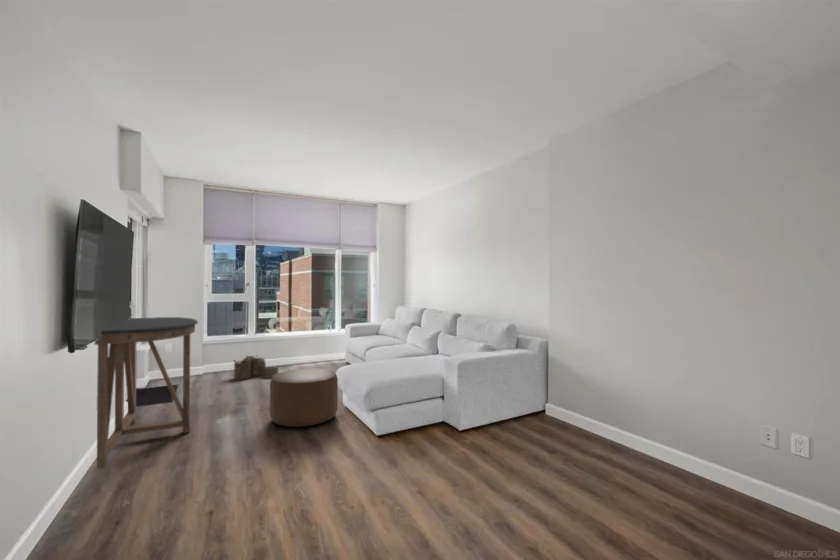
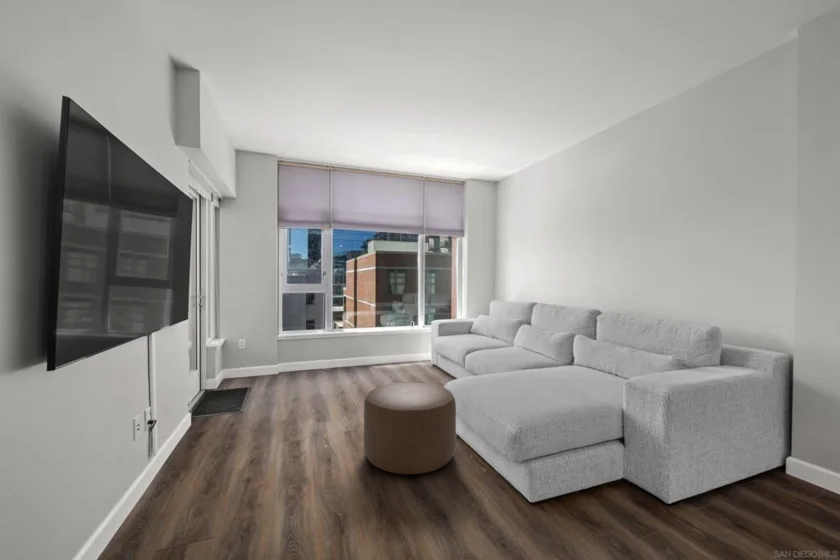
console table: present [94,317,198,468] -> none [109,310,269,545]
woven basket: present [234,356,278,380] -> none [312,354,362,384]

